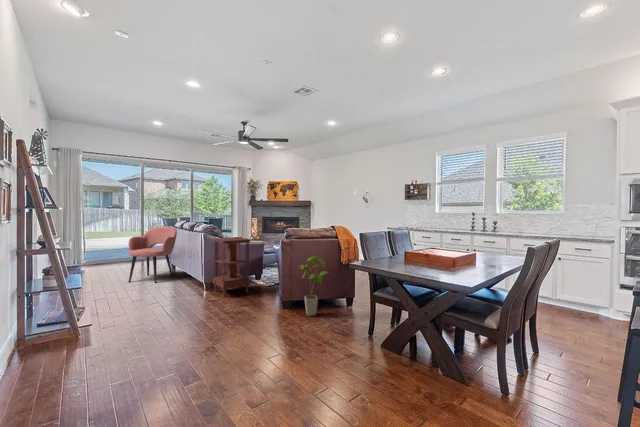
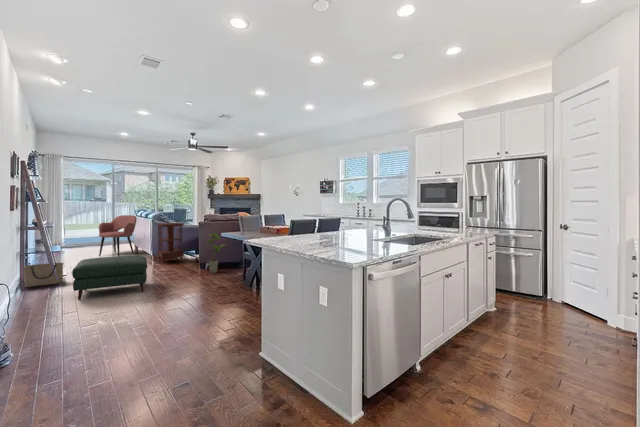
ottoman: none [111,298,240,400] -> present [72,256,147,300]
basket: none [16,307,87,356] -> present [24,262,64,287]

